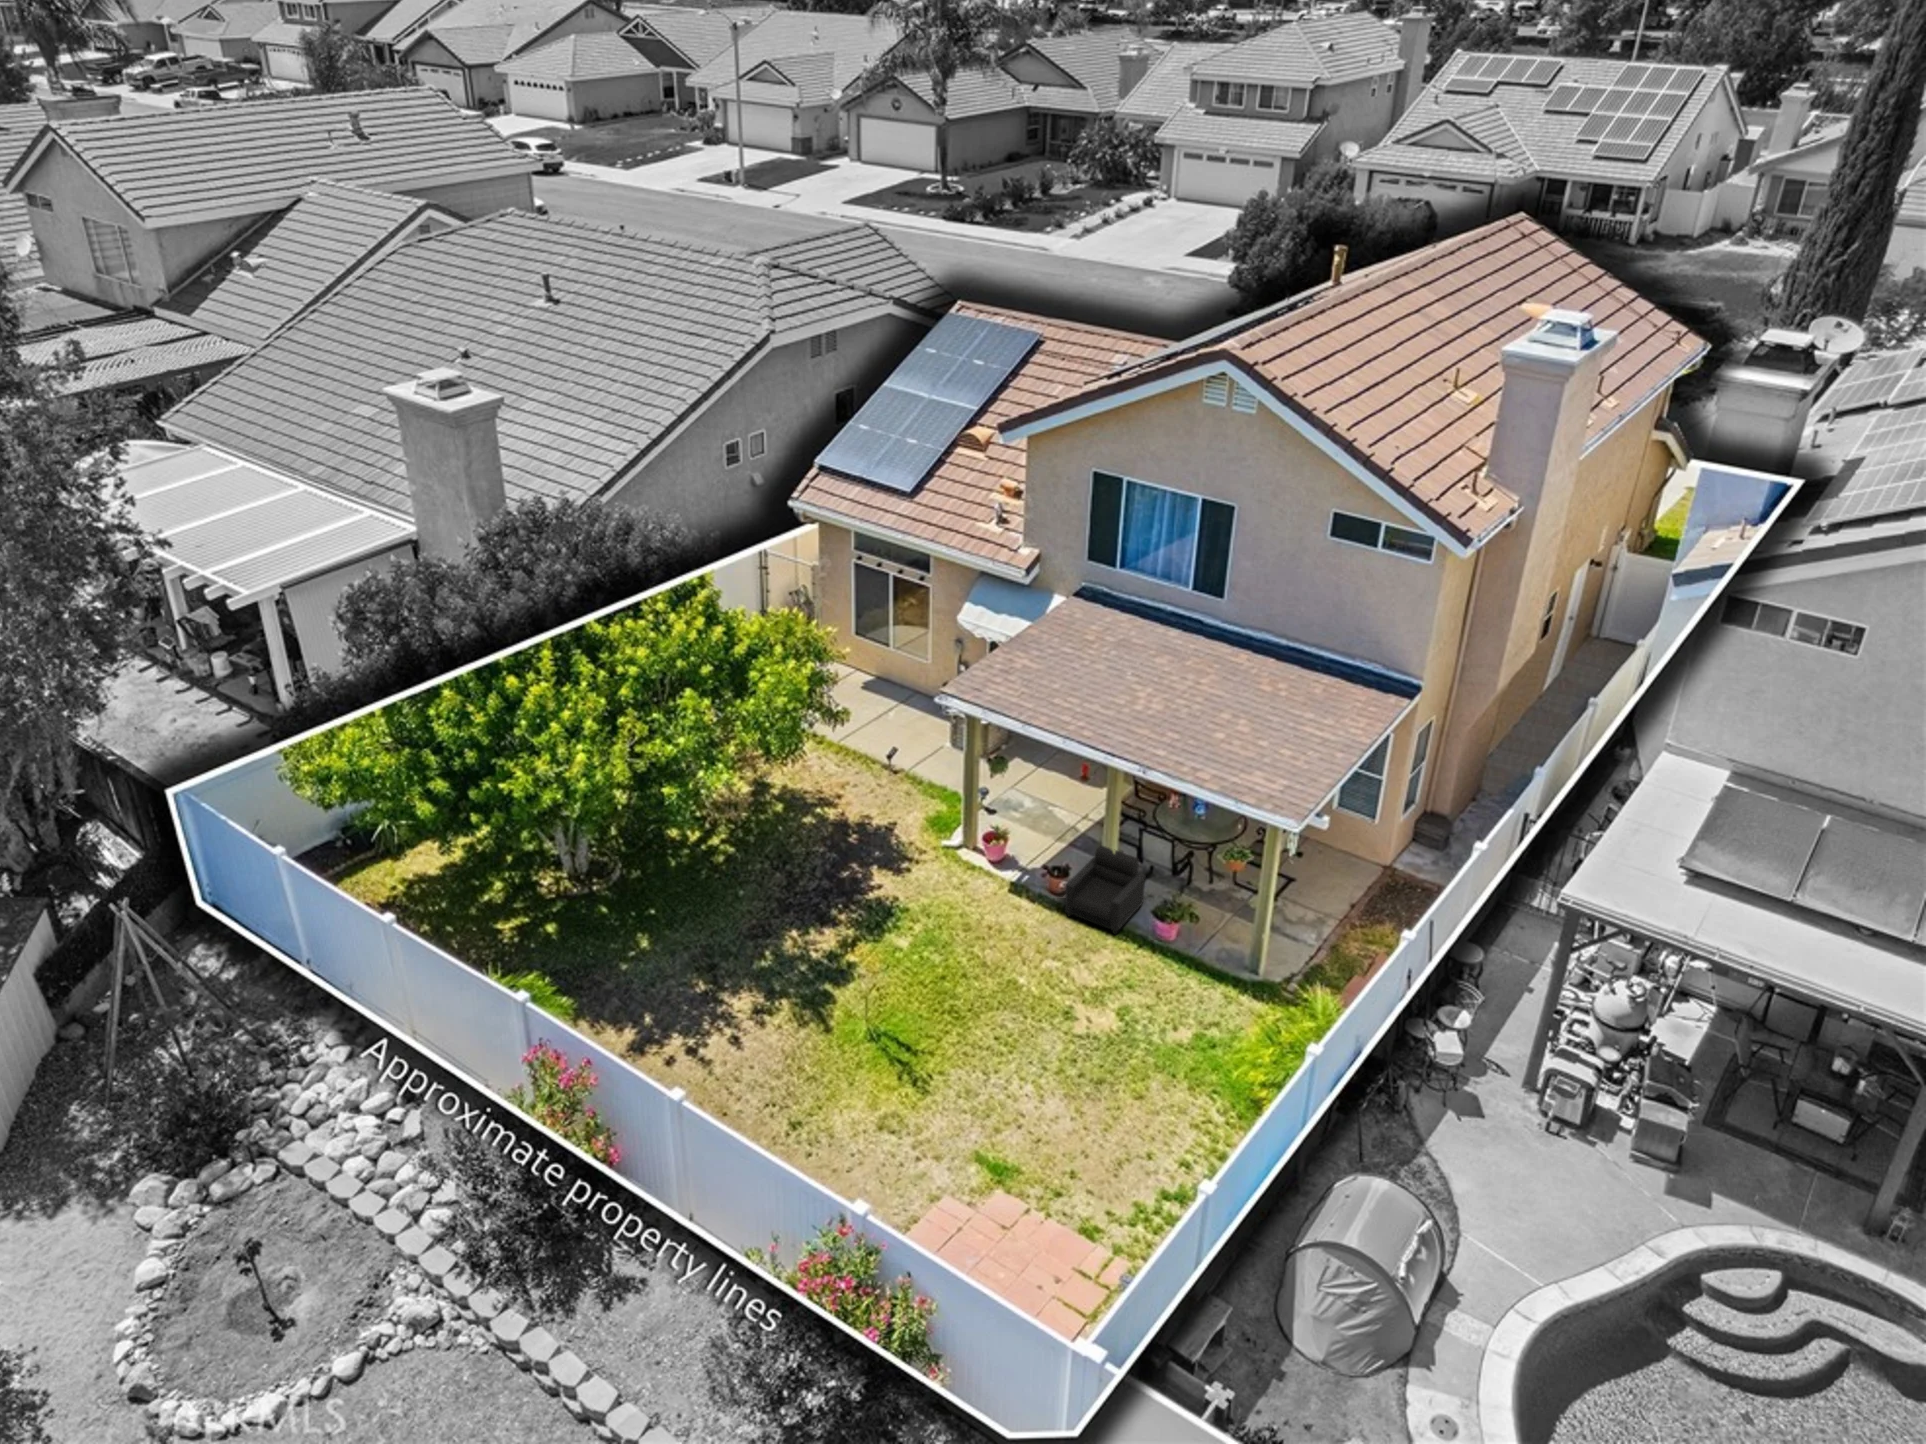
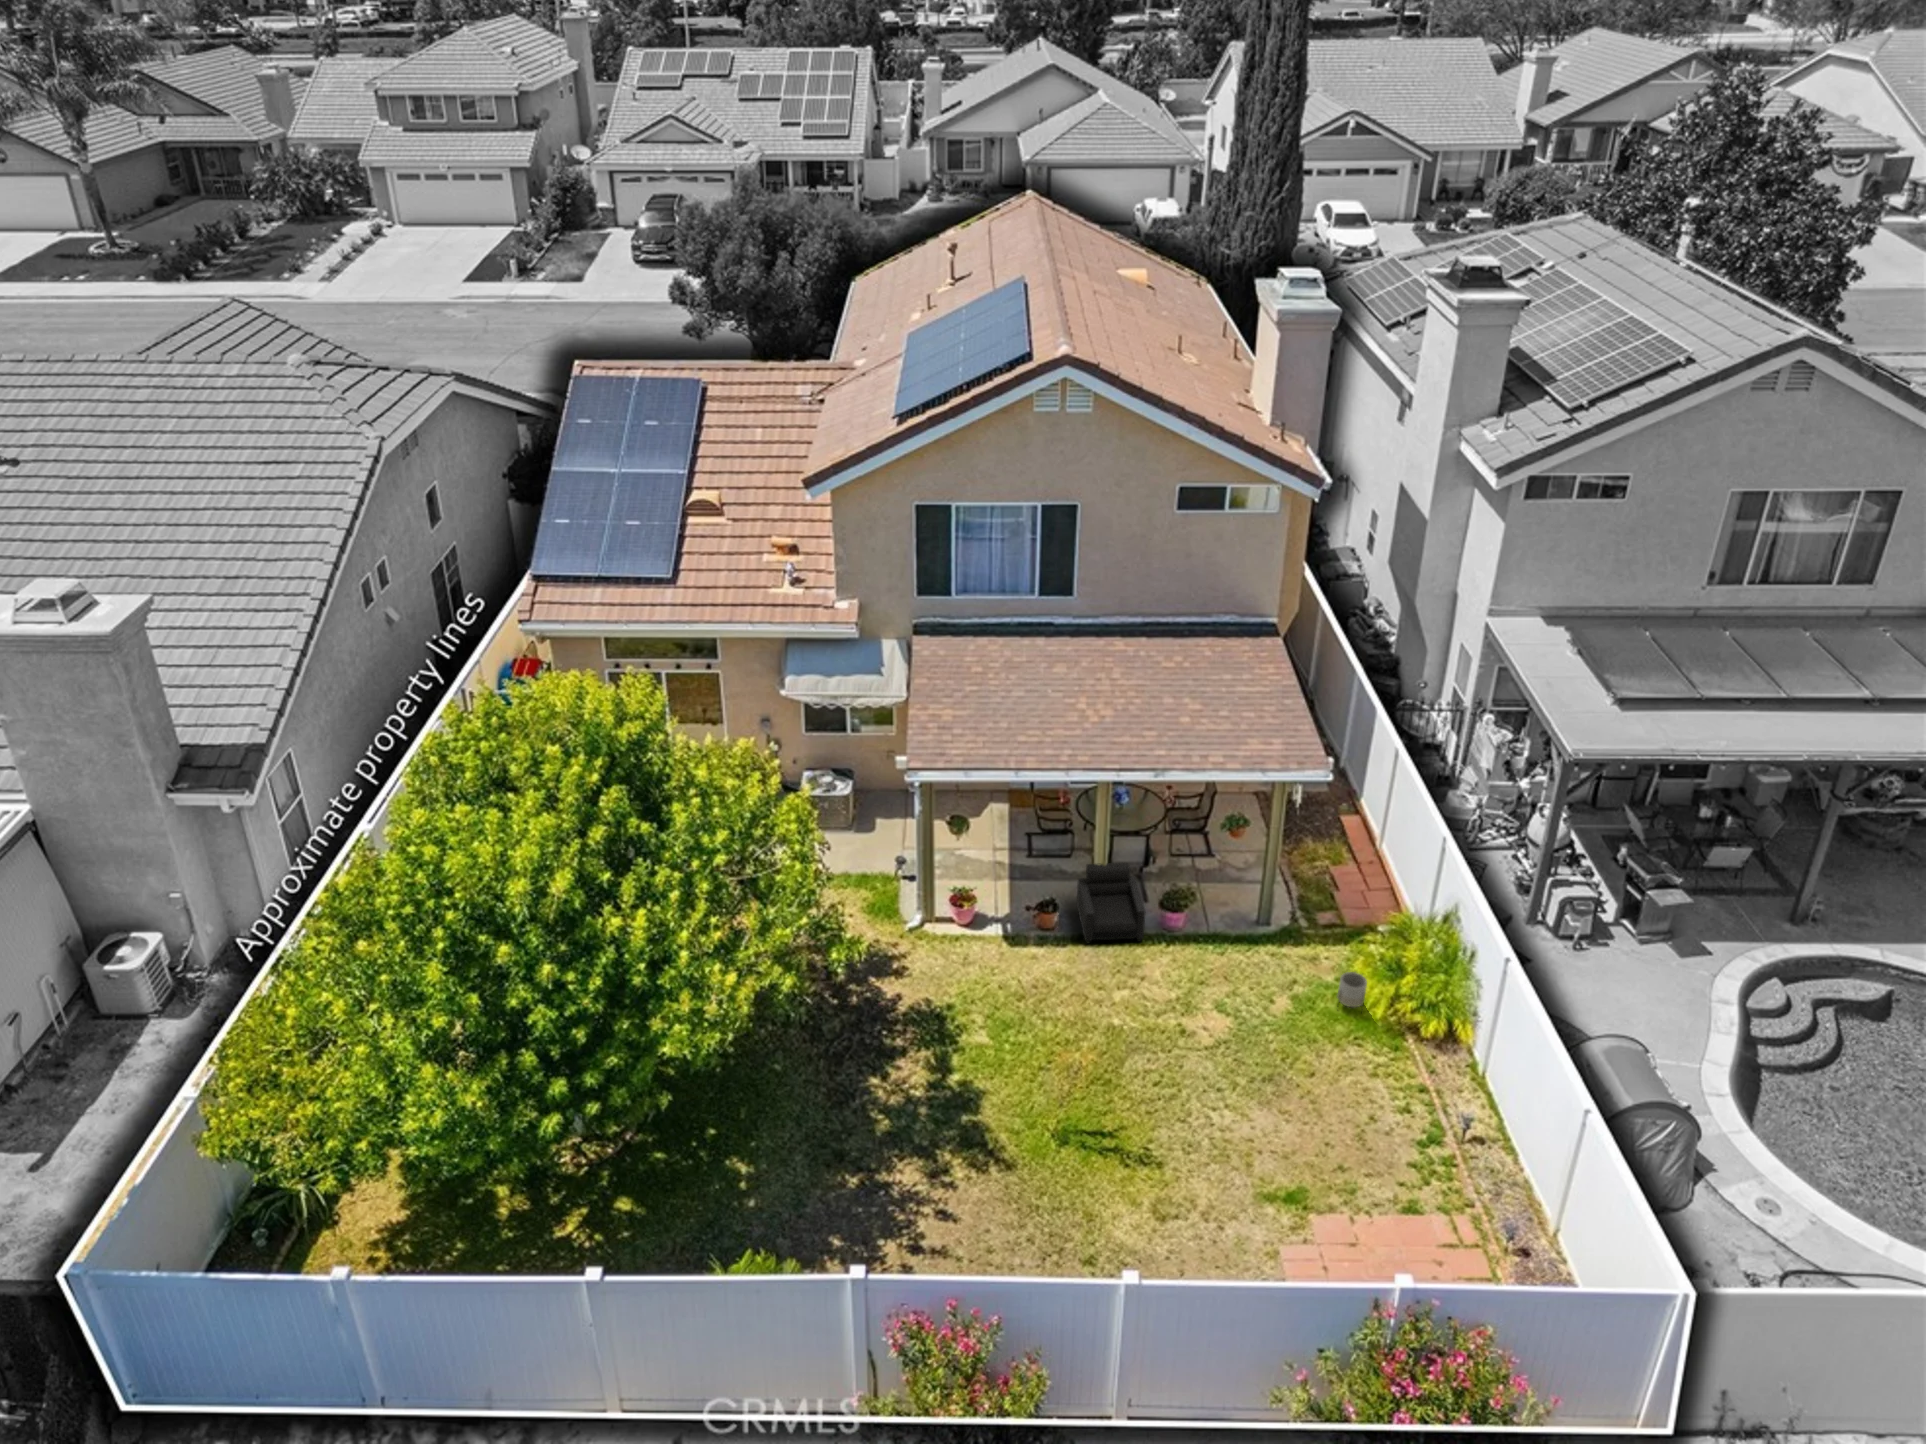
planter: none [1226,1030,1258,1078] -> present [1338,972,1367,1007]

